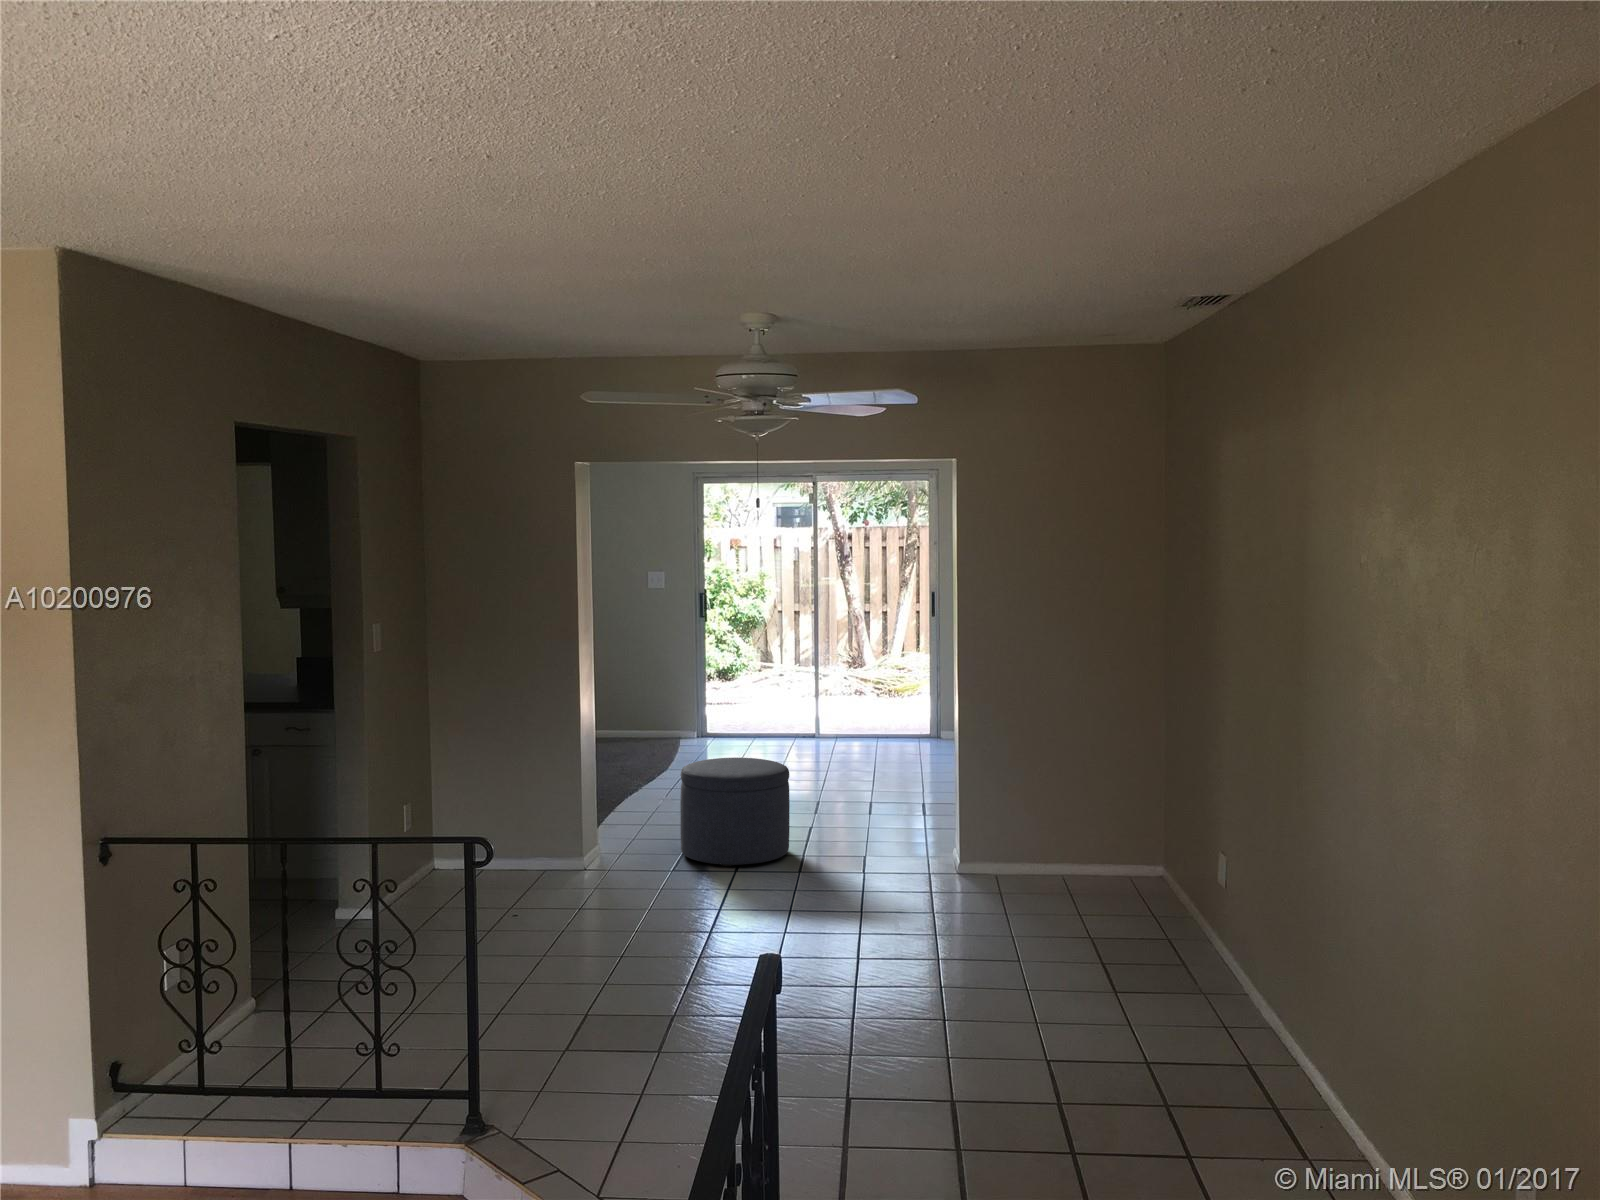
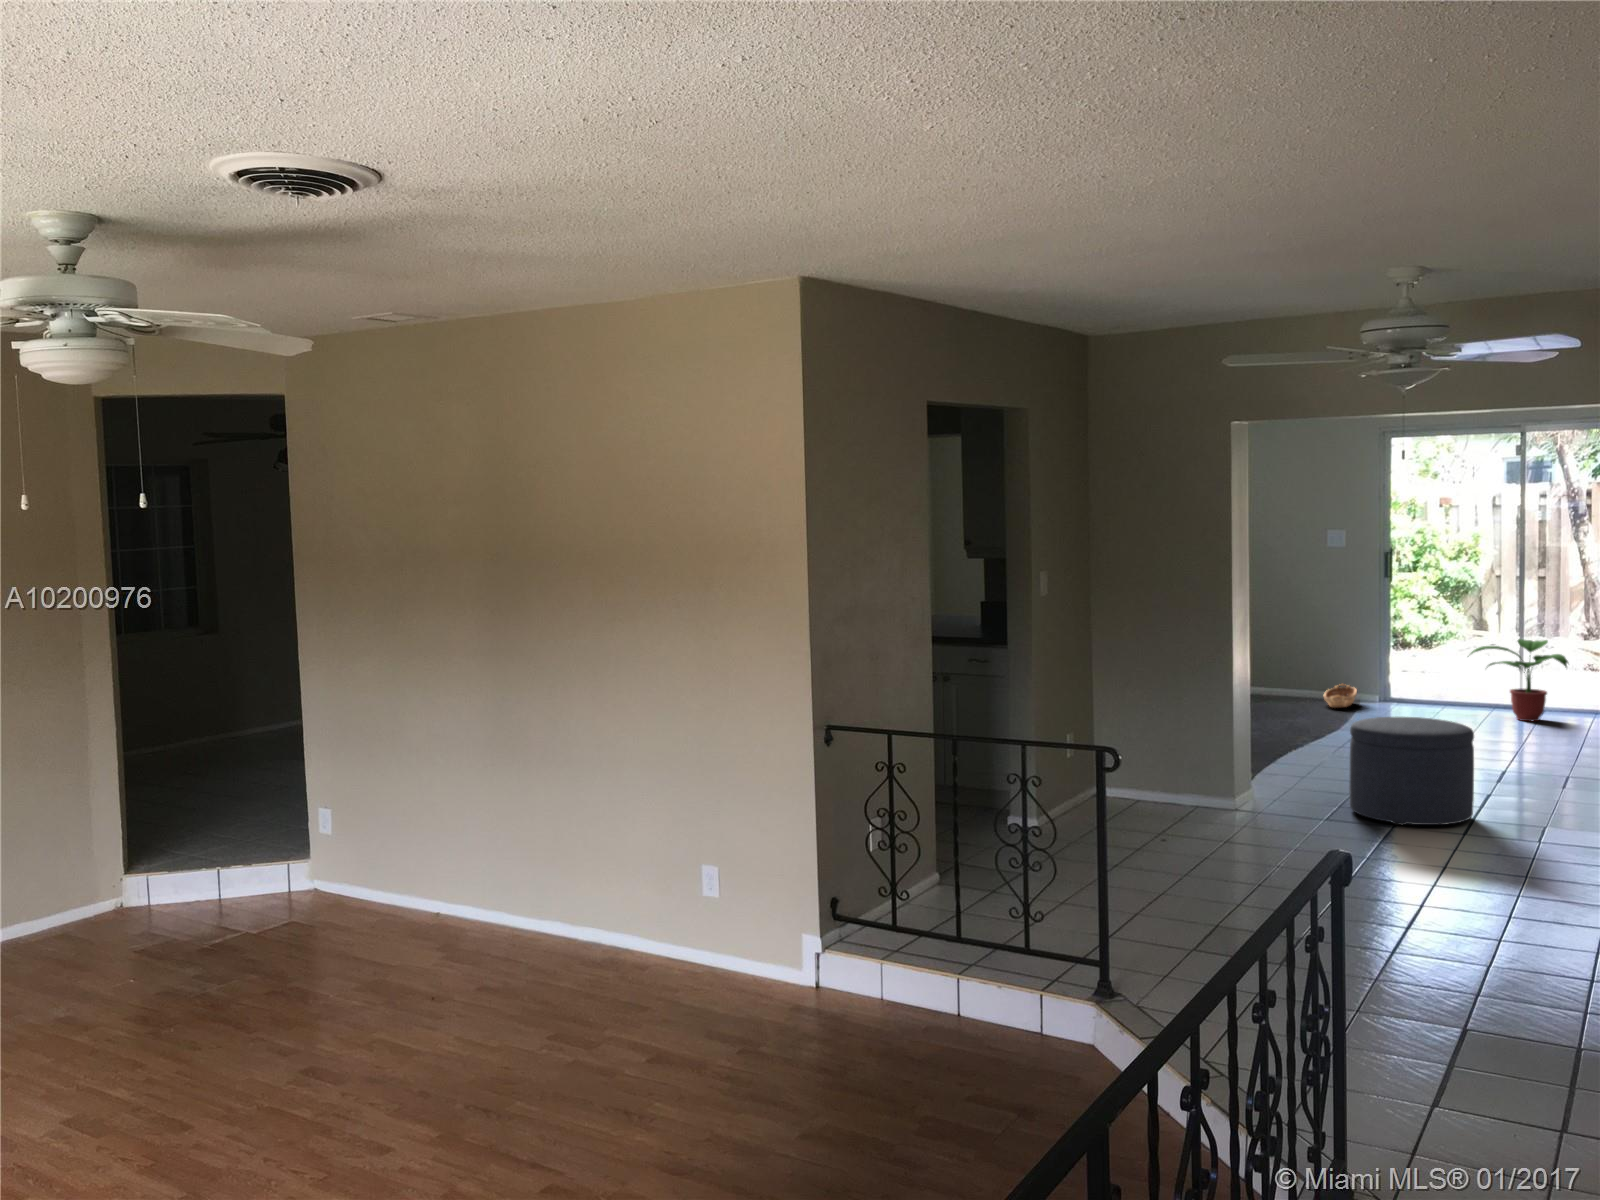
potted plant: none [758,669,840,744] -> present [1471,639,1568,721]
basket: none [629,717,666,741] -> present [1324,684,1357,708]

